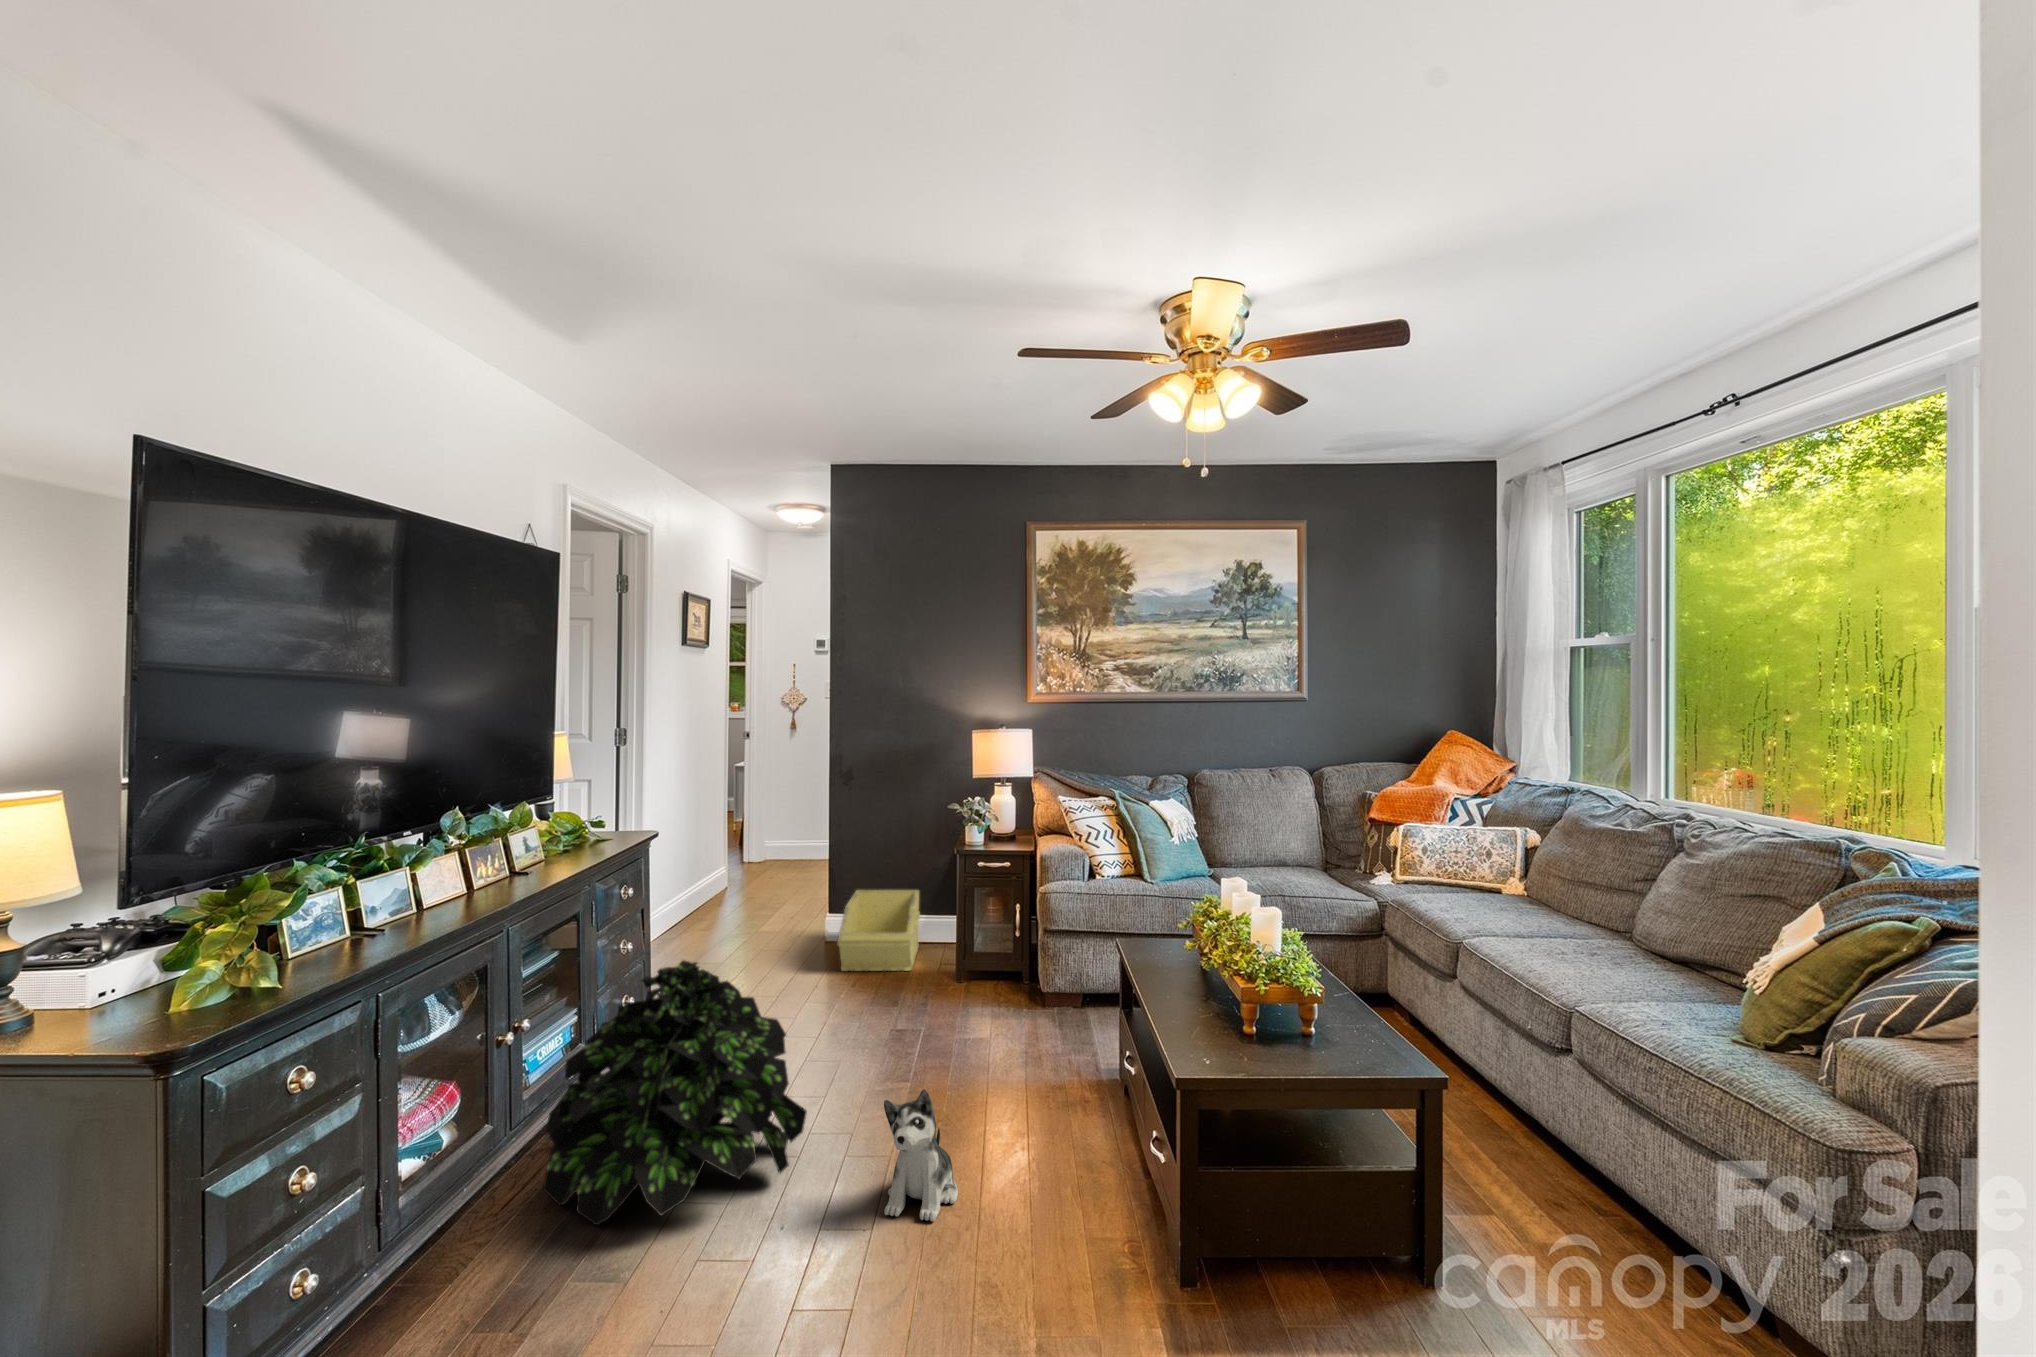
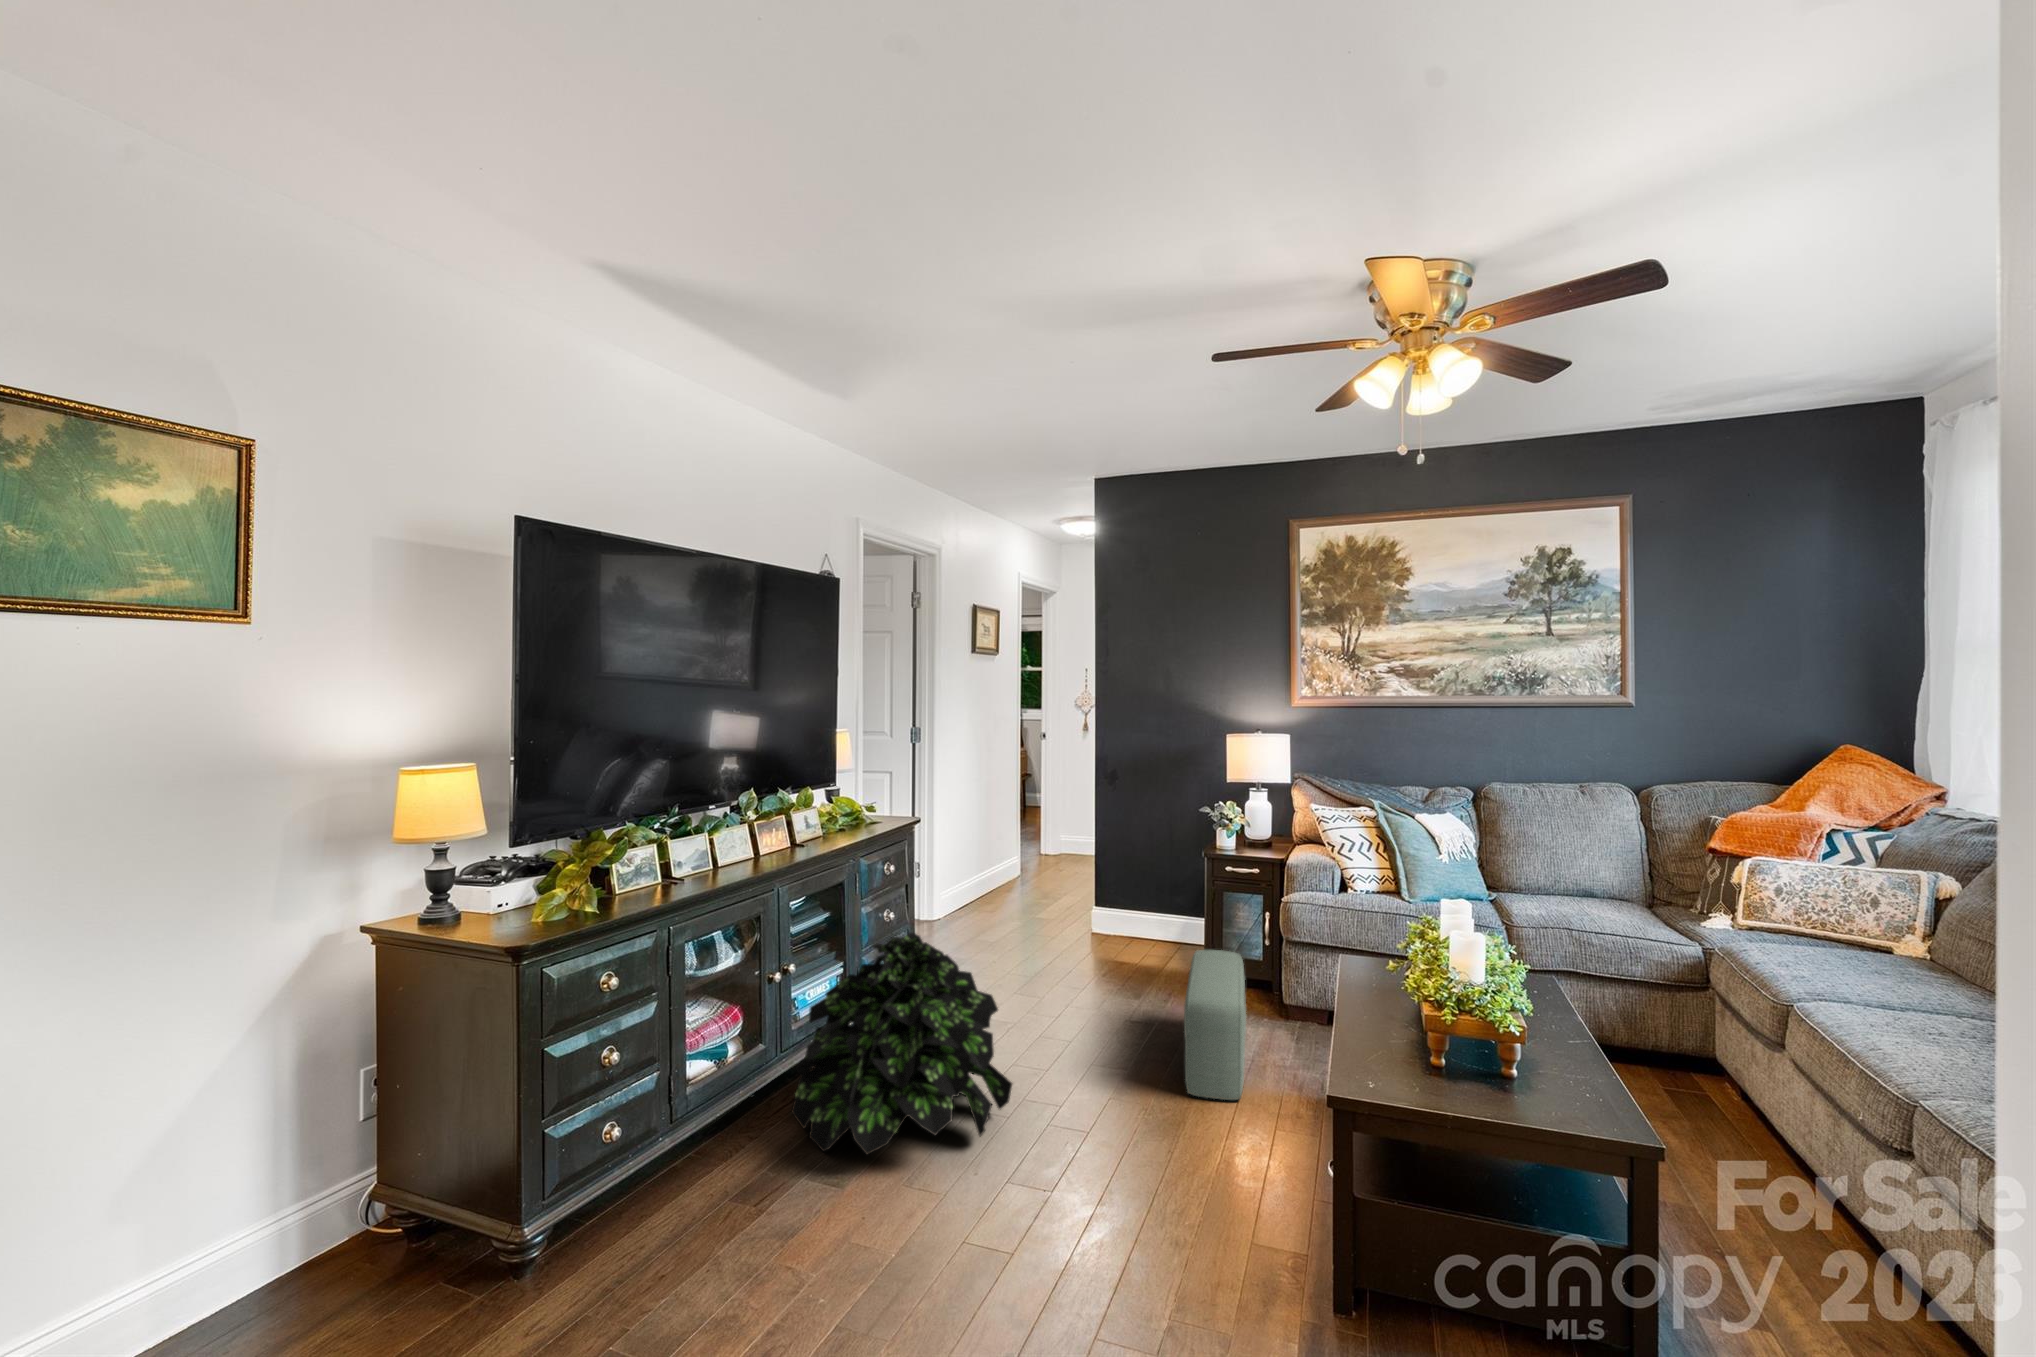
storage bin: present [837,890,920,971] -> none [1098,880,1186,963]
pouf: none [958,949,1029,1095] -> present [1184,950,1246,1100]
plush toy: present [884,1089,958,1221] -> none [1060,1082,1136,1212]

